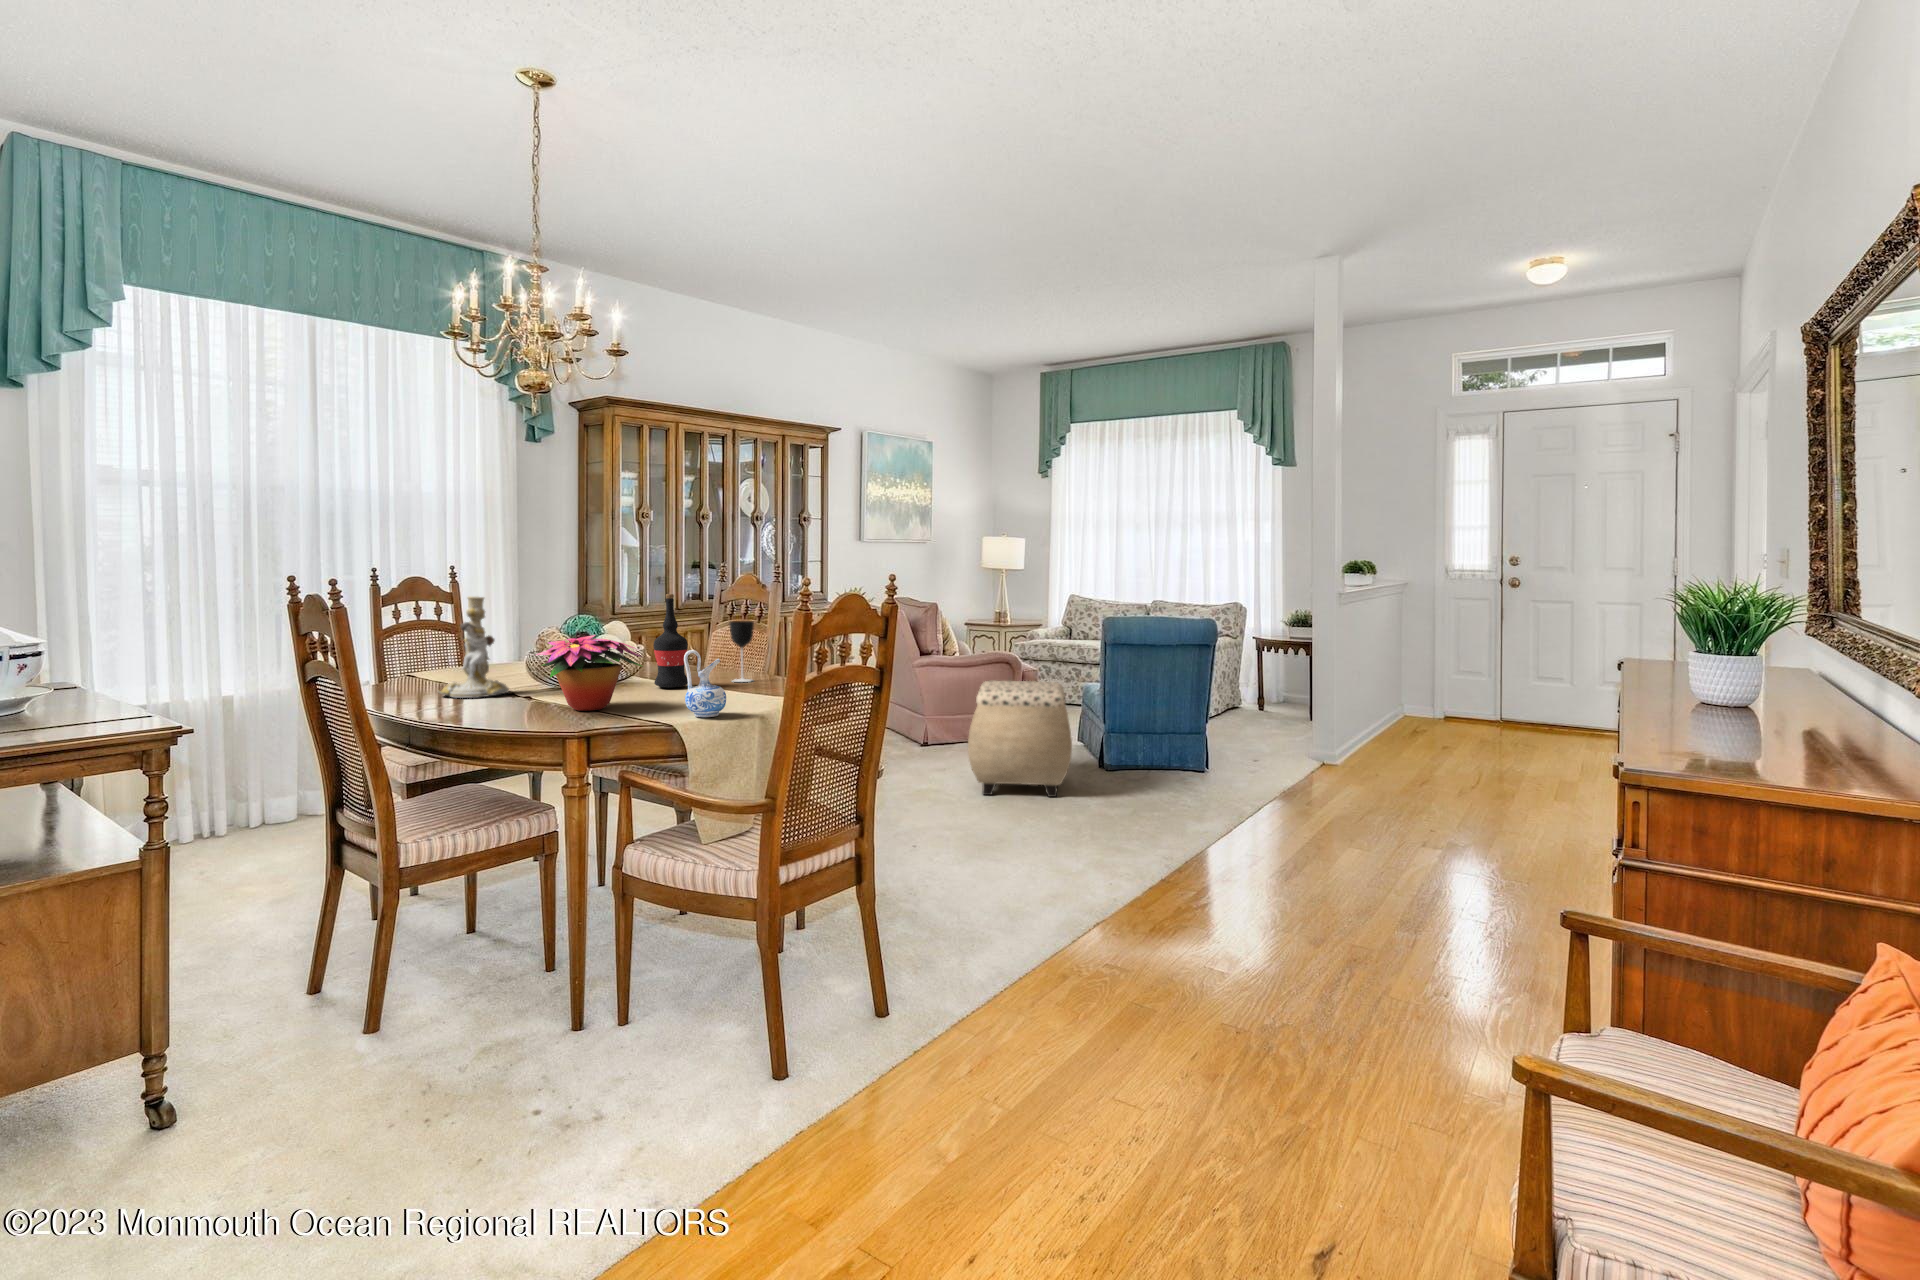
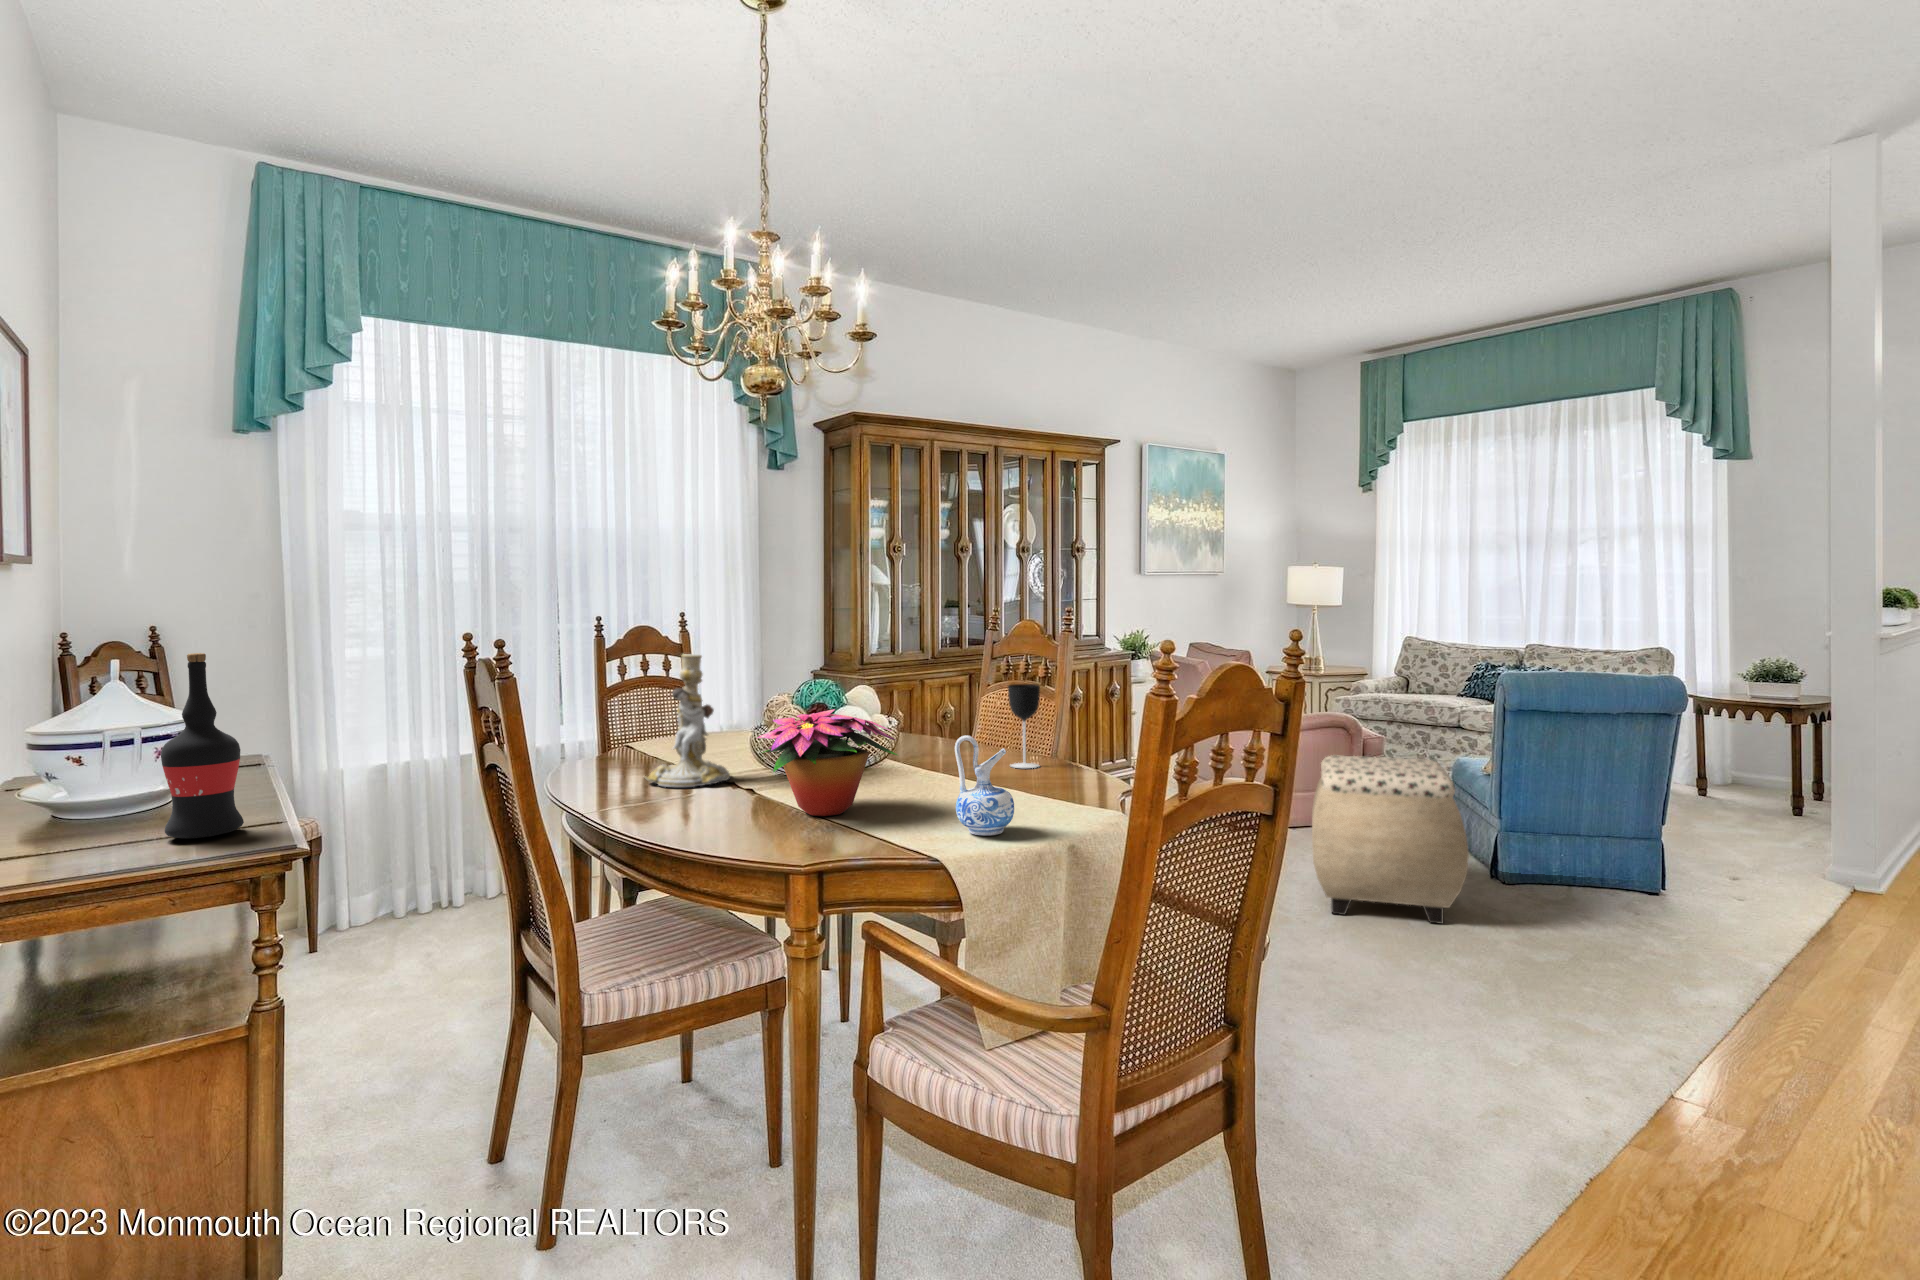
wine bottle: present [653,594,688,688] -> present [161,653,244,839]

